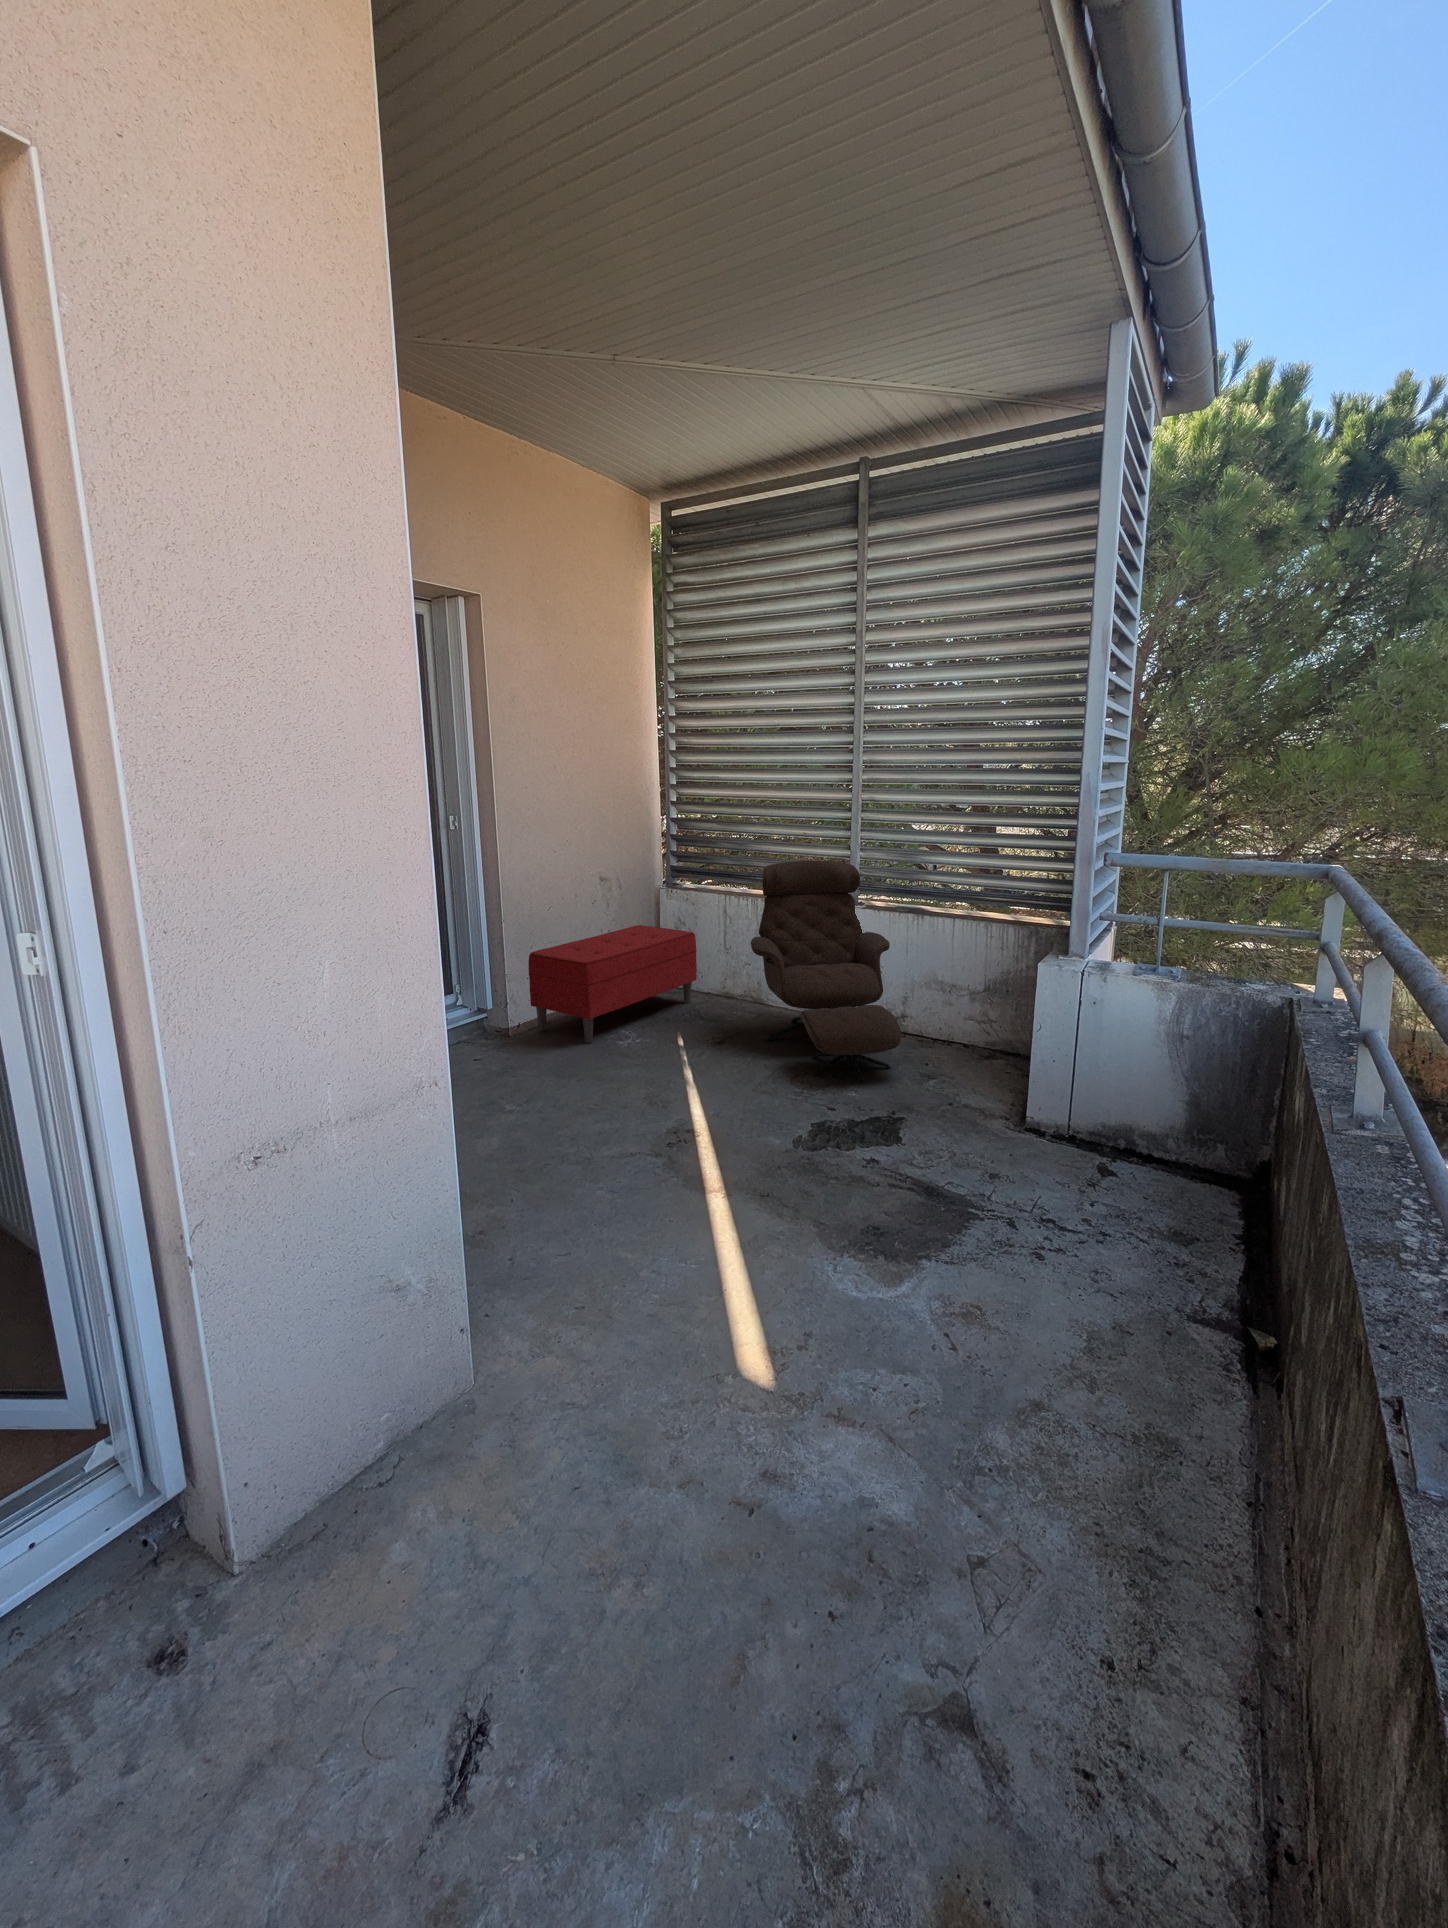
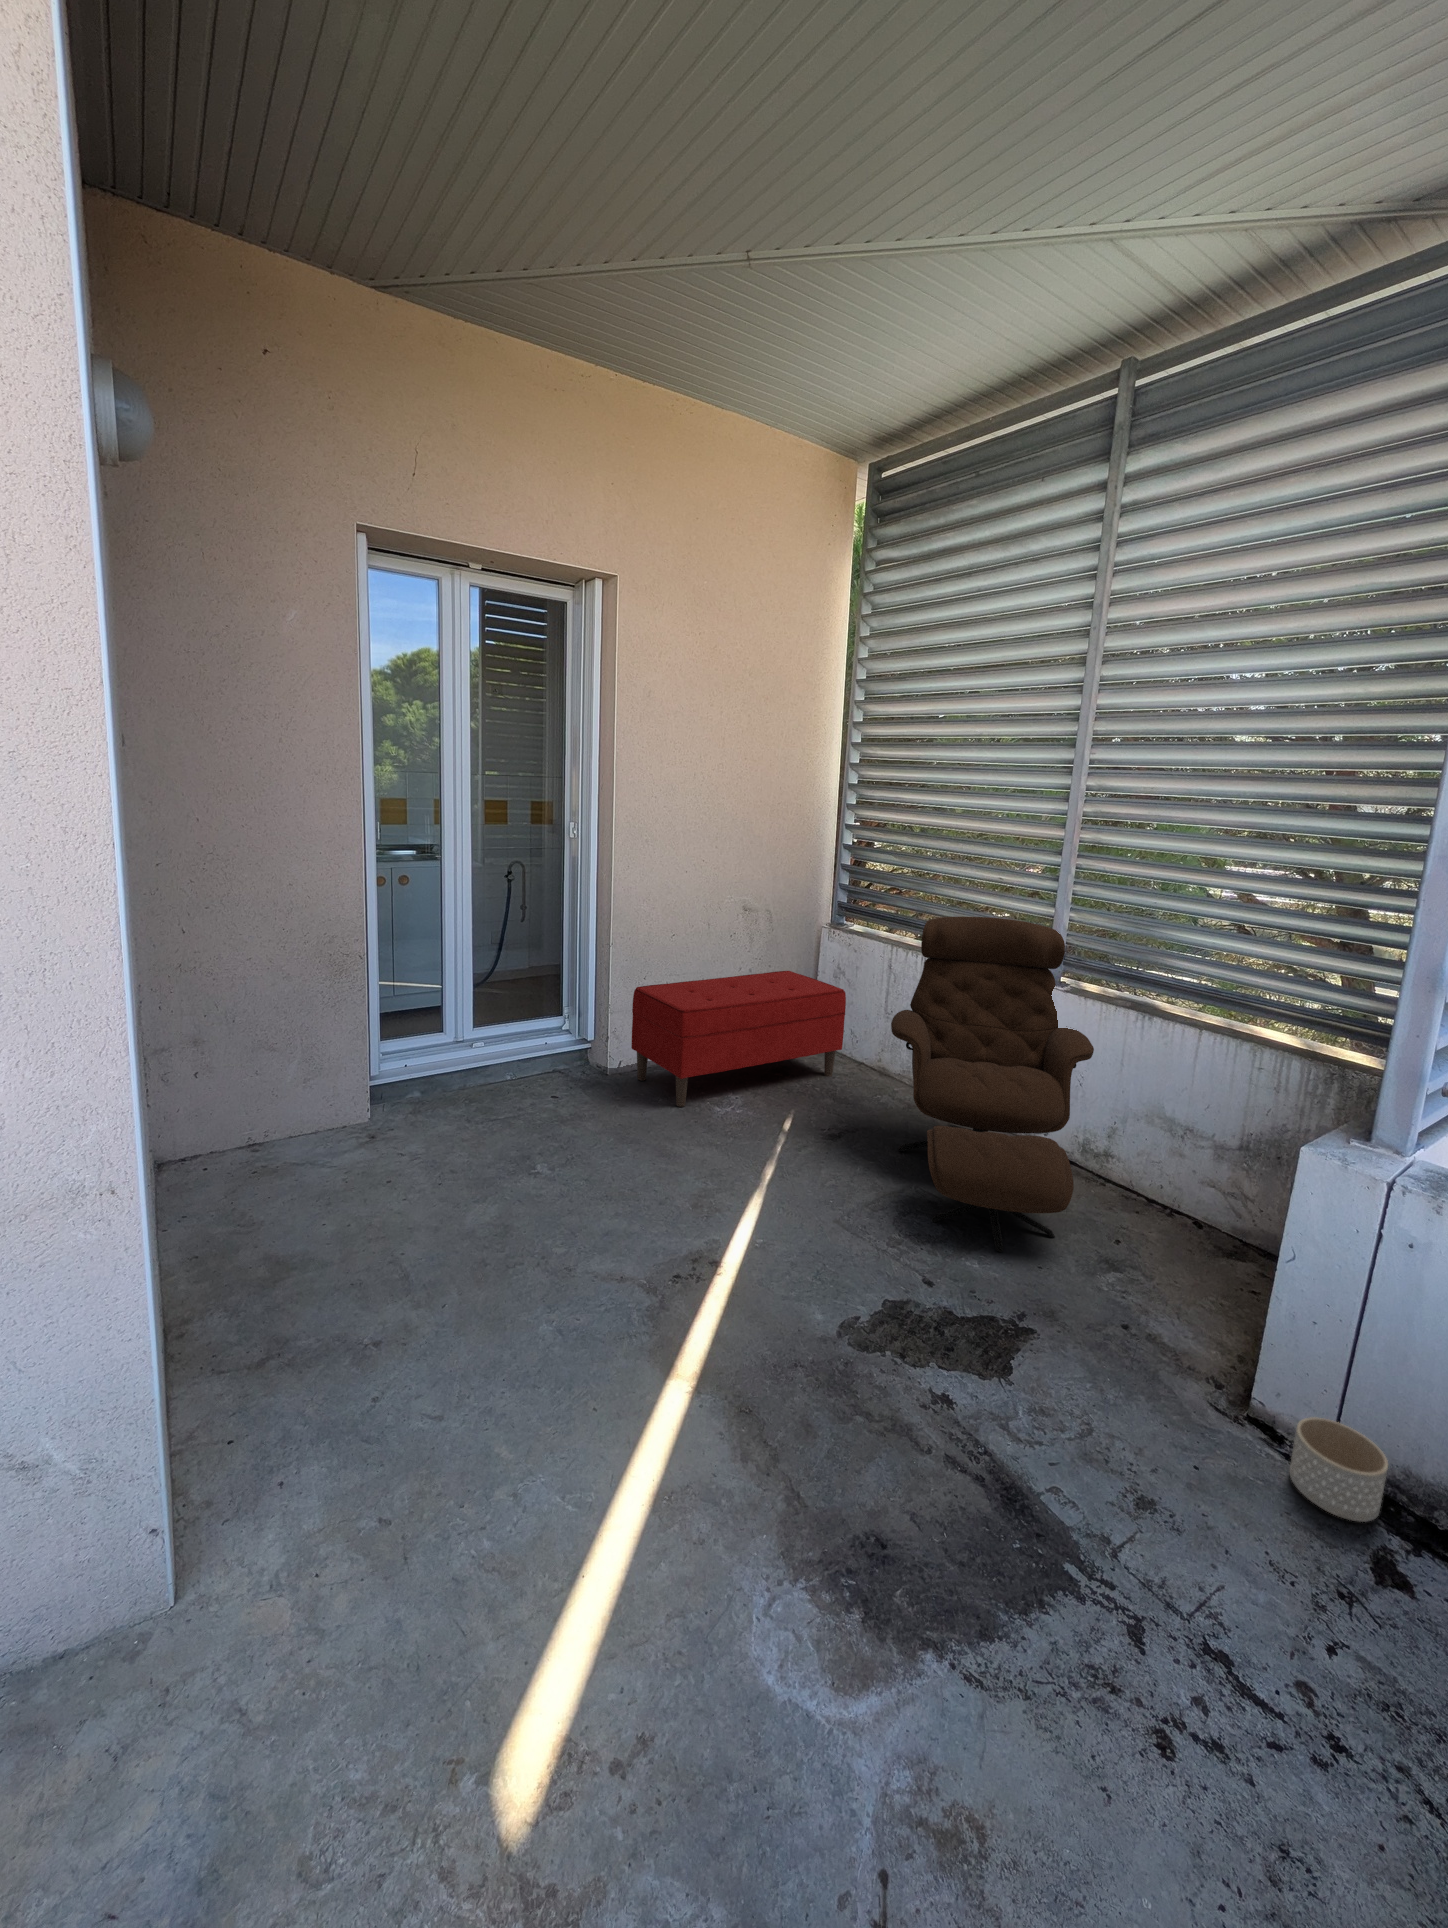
planter: none [1054,1111,1099,1156] -> present [1289,1417,1388,1522]

